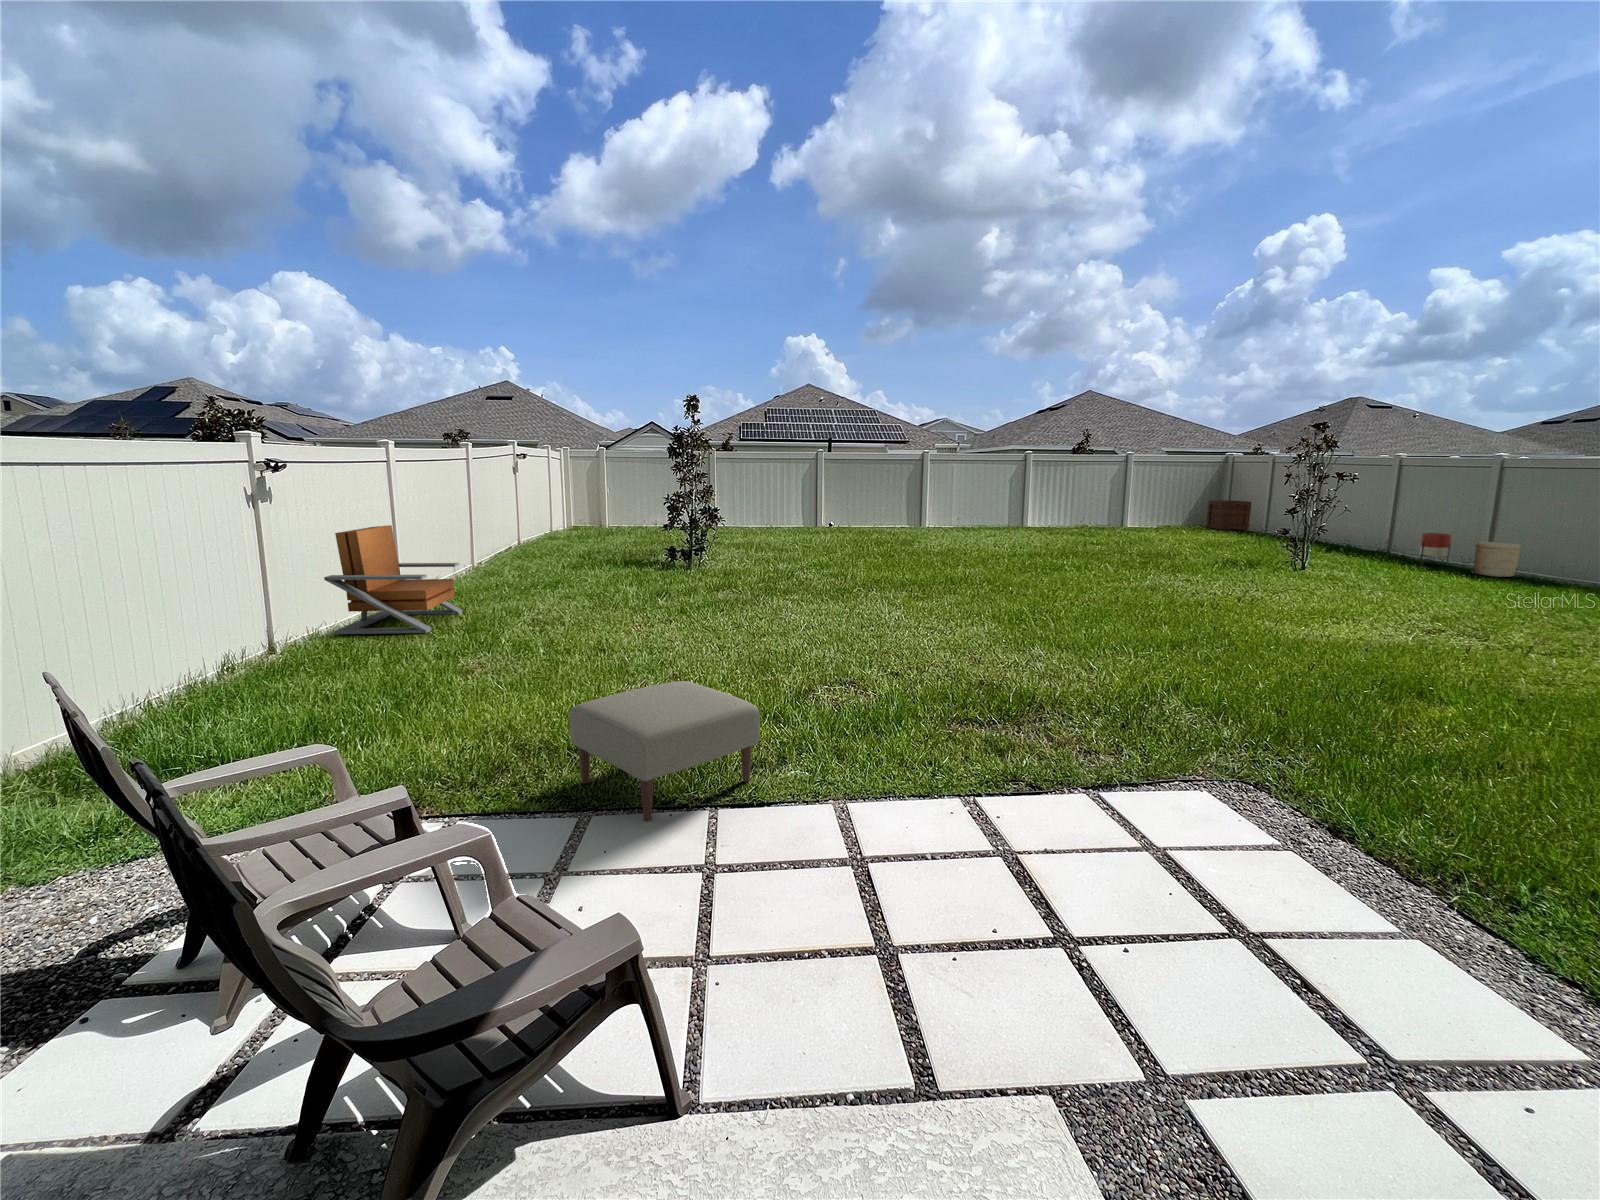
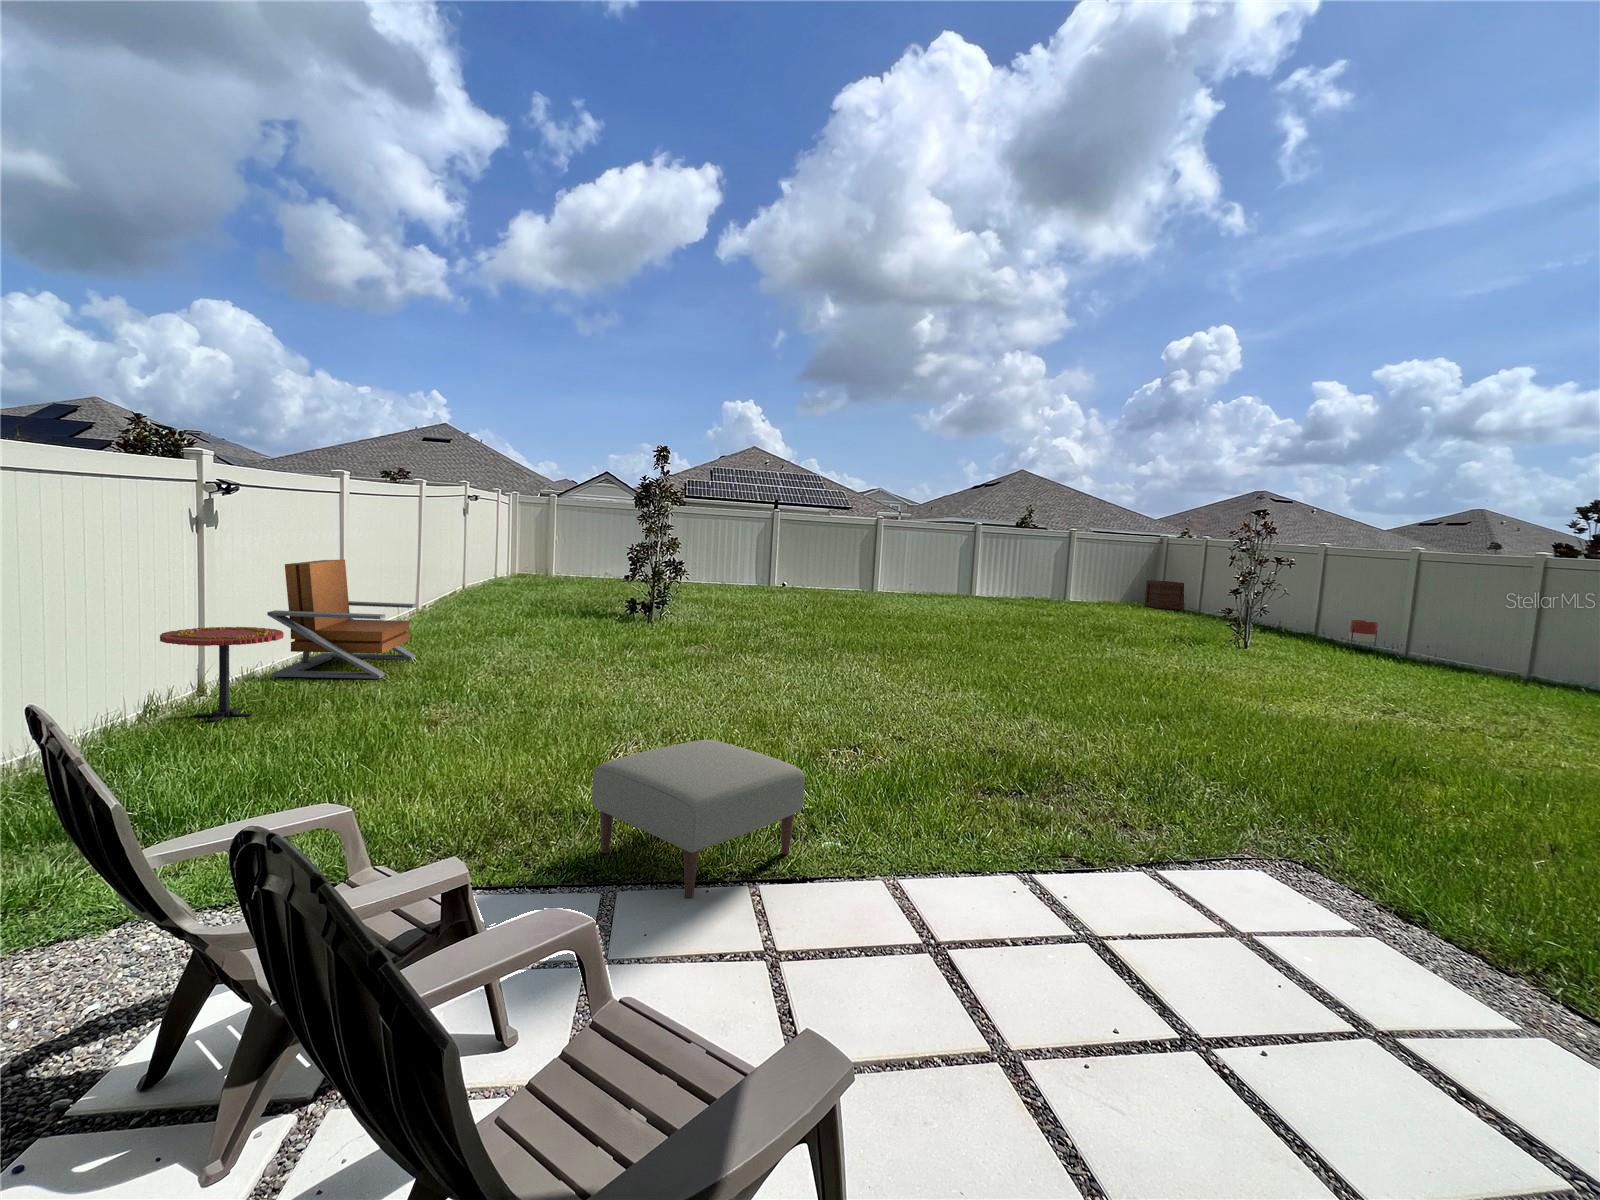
woven basket: present [1474,542,1521,577] -> none [1401,630,1443,664]
side table: none [226,592,331,676] -> present [160,627,284,721]

